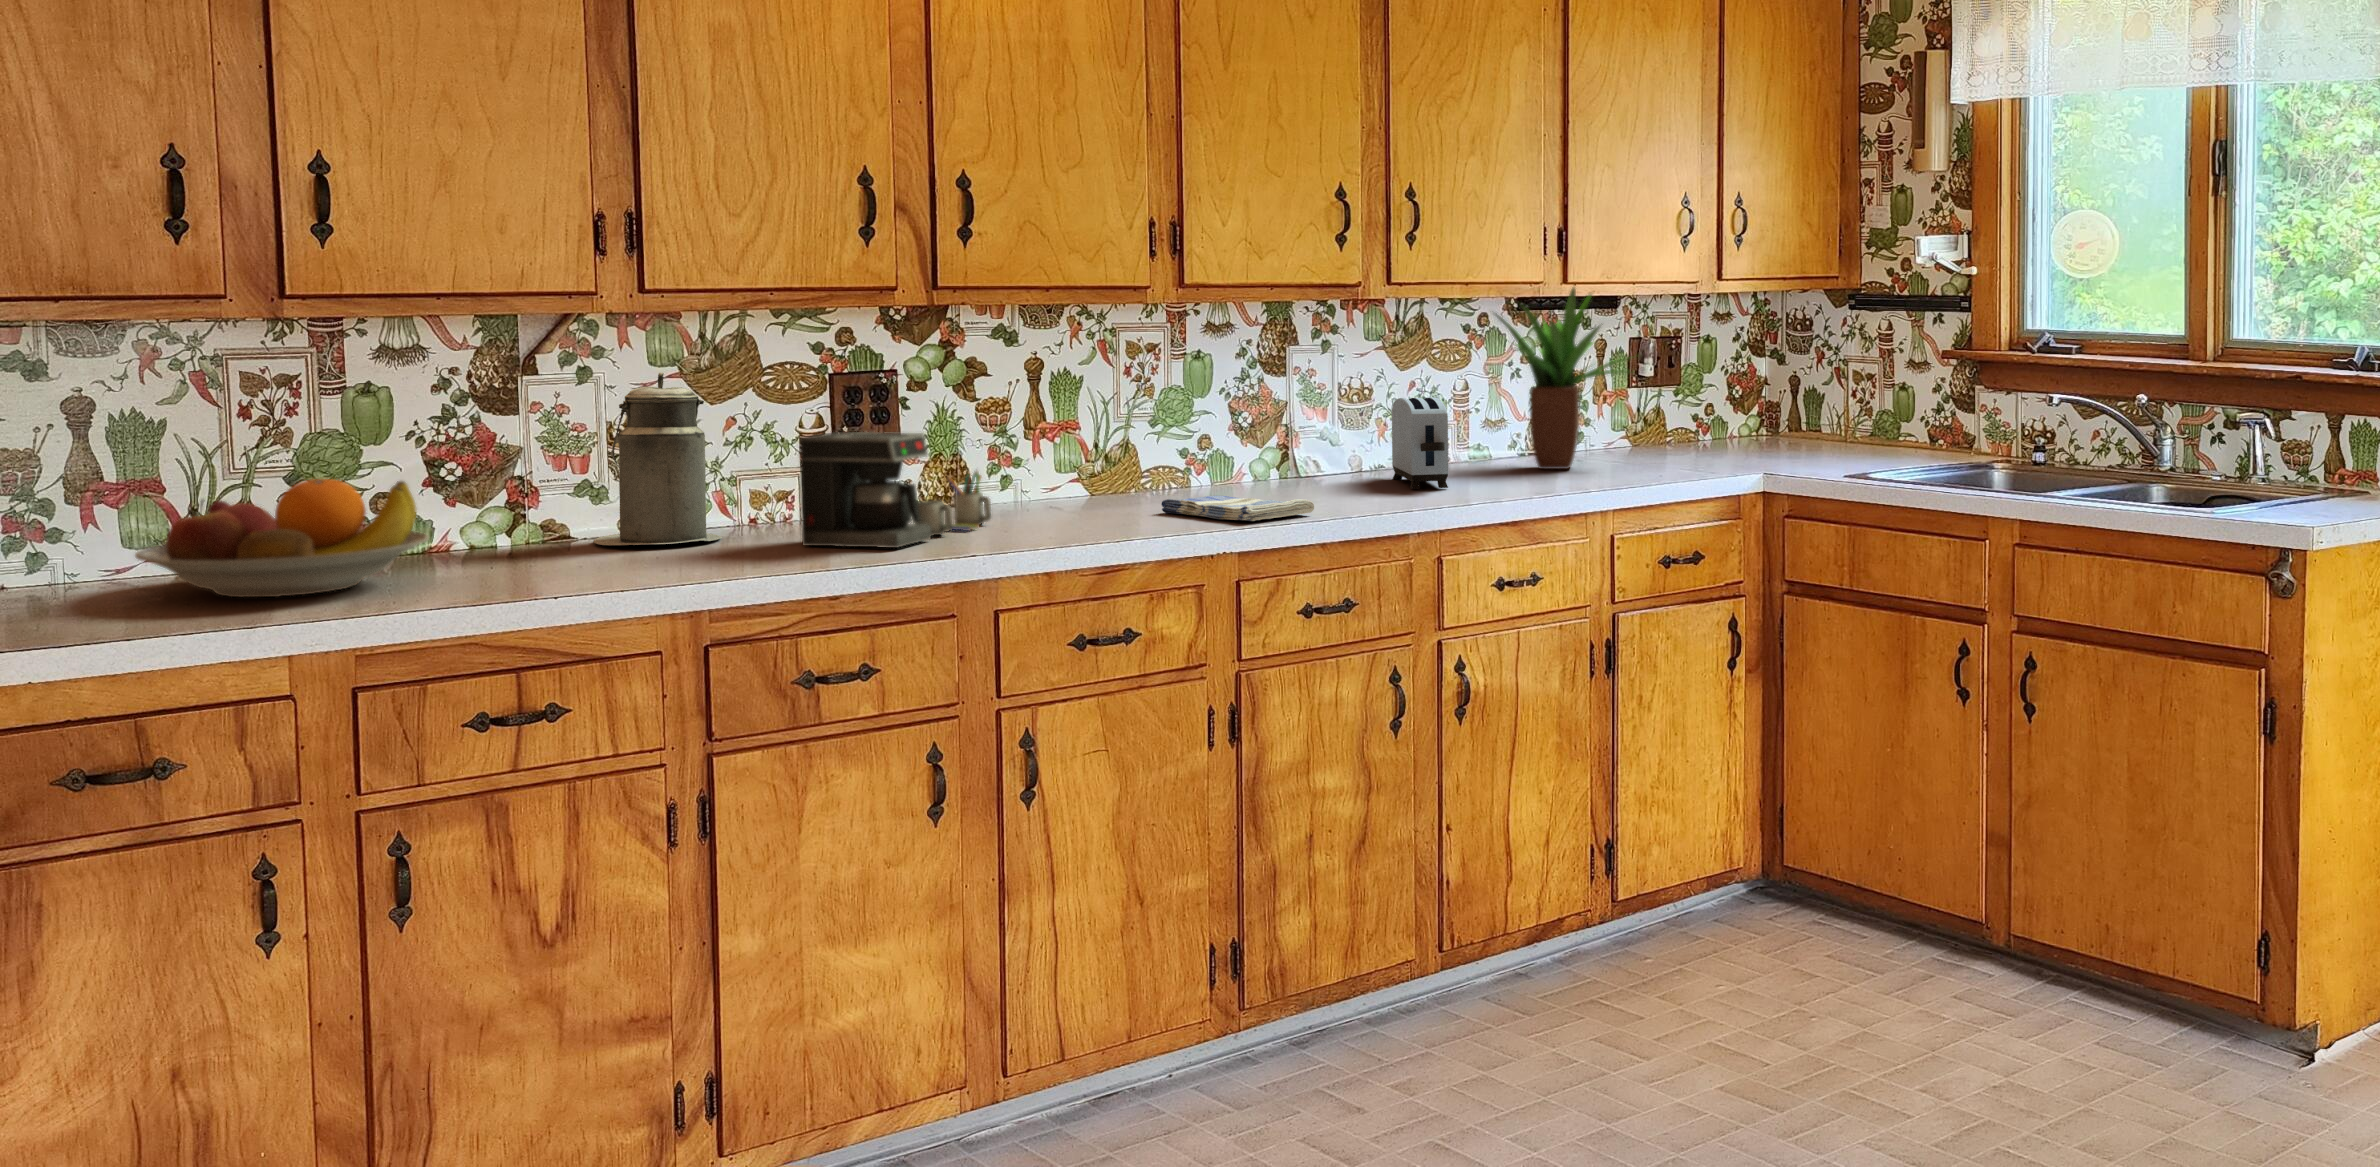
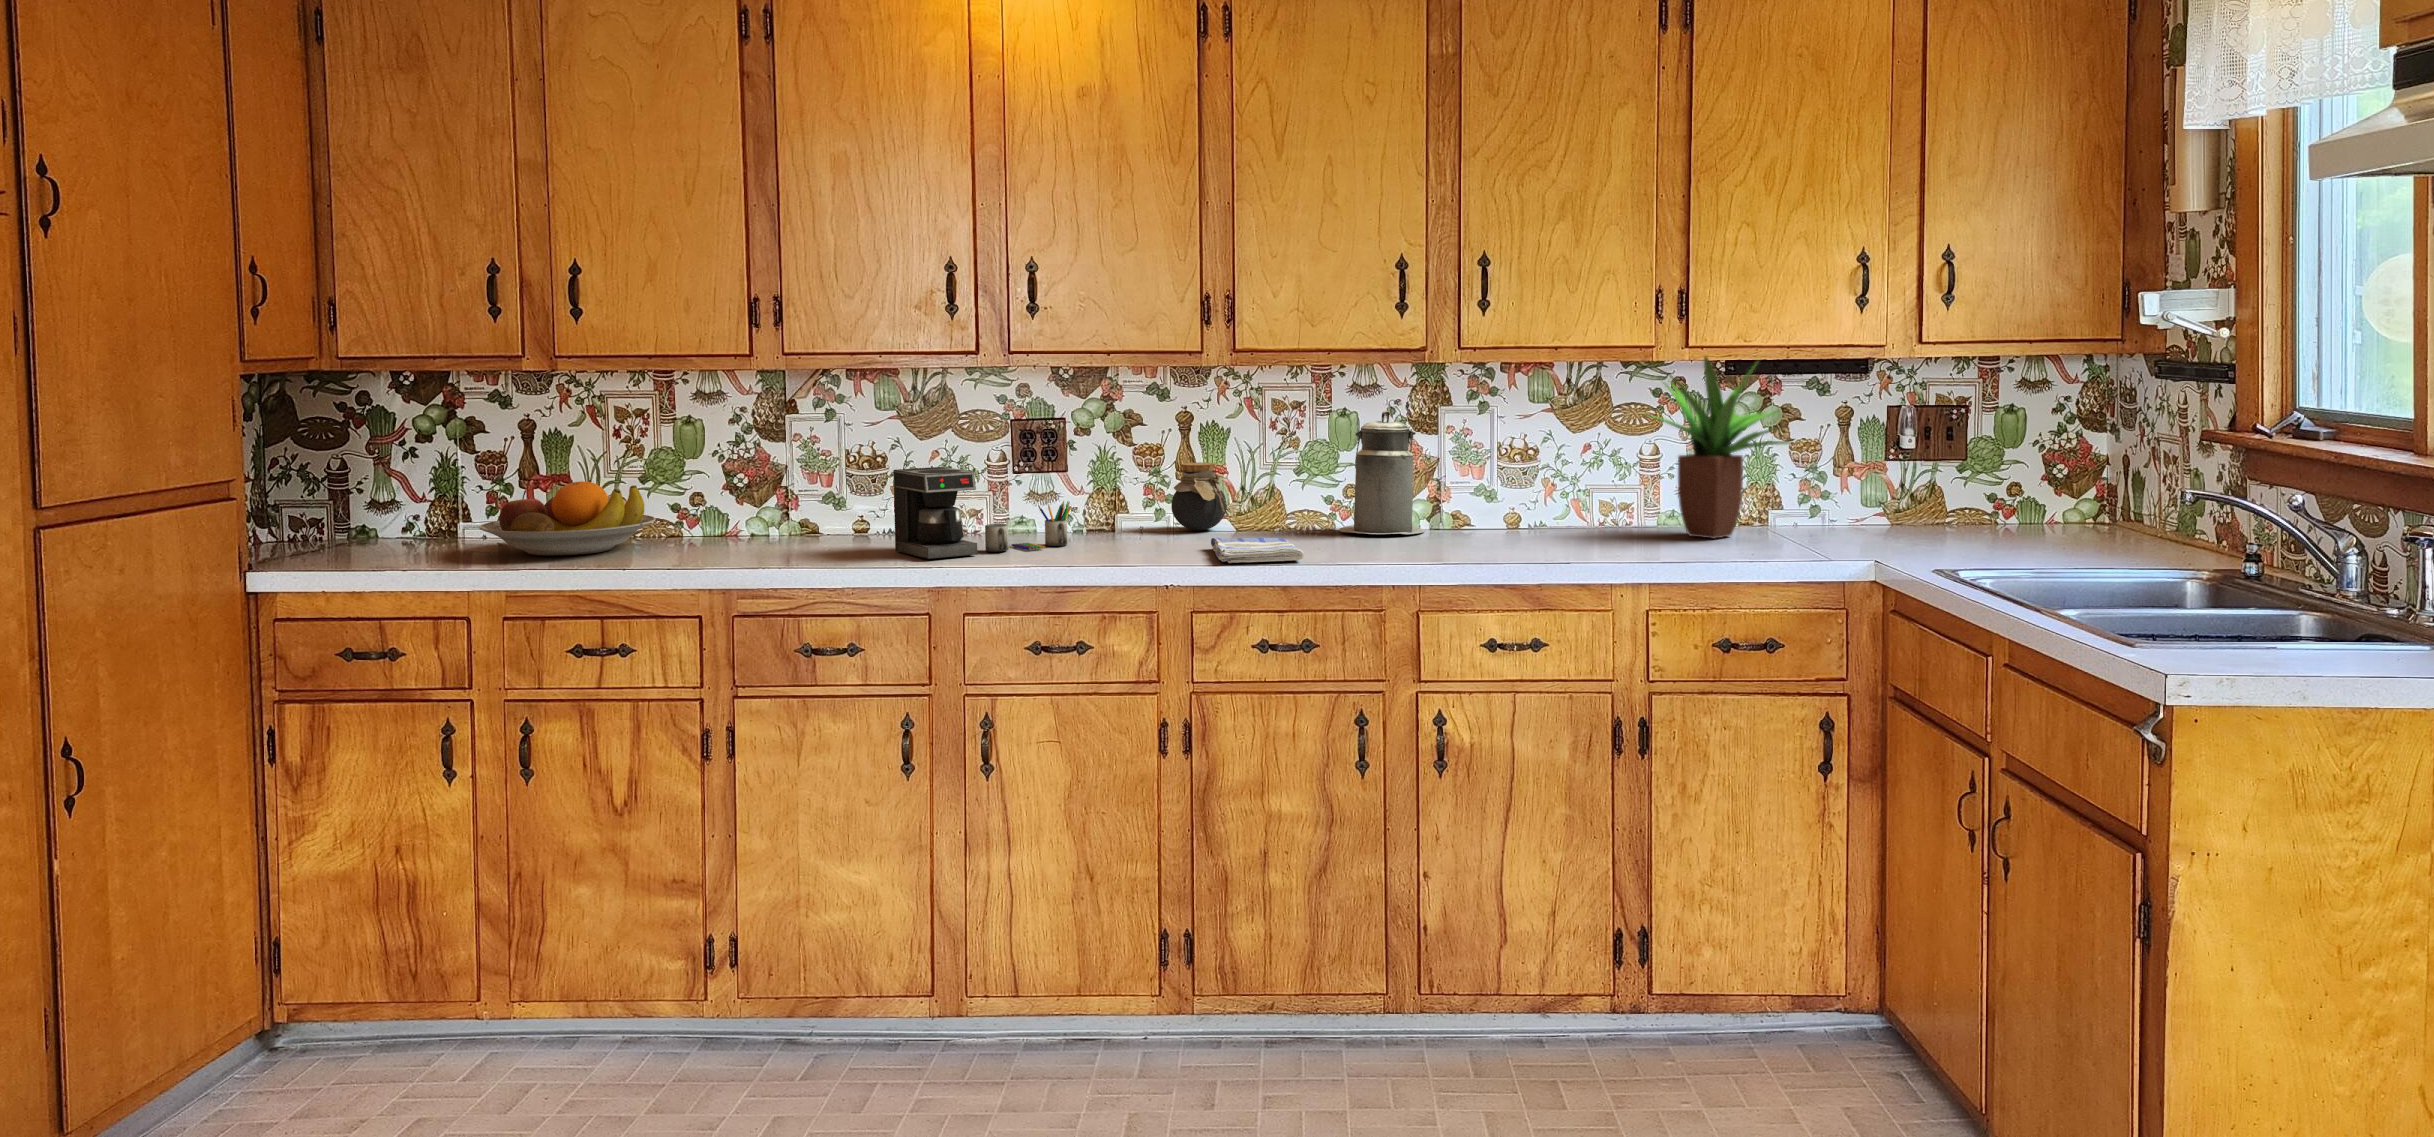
canister: present [594,372,722,545] -> present [1339,411,1424,534]
toaster: present [1392,397,1448,489] -> none [1484,460,1553,548]
jar: none [1023,418,1102,500] -> present [1171,462,1227,530]

